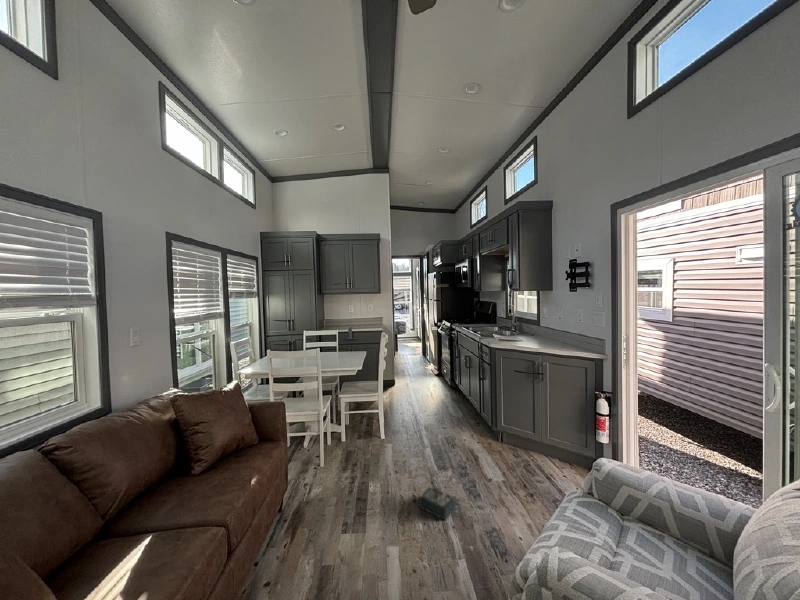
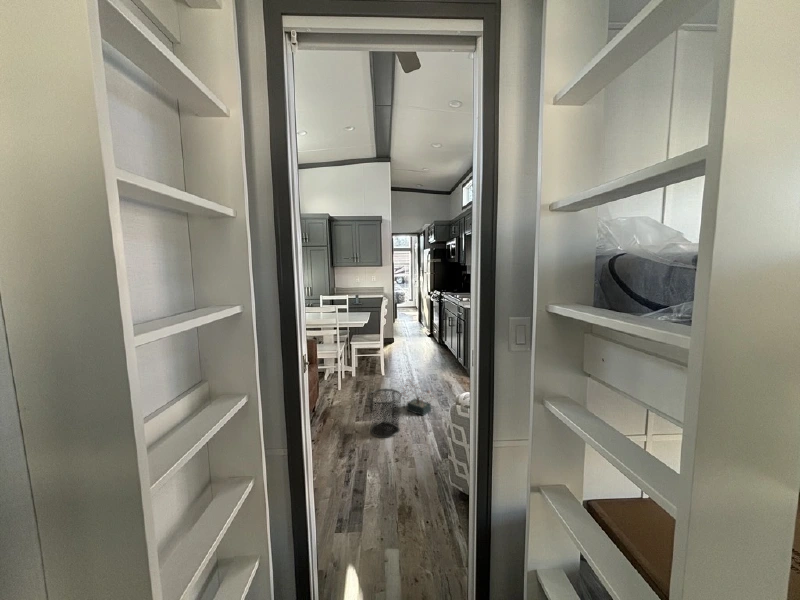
waste bin: none [358,483,414,577] -> present [367,389,402,438]

